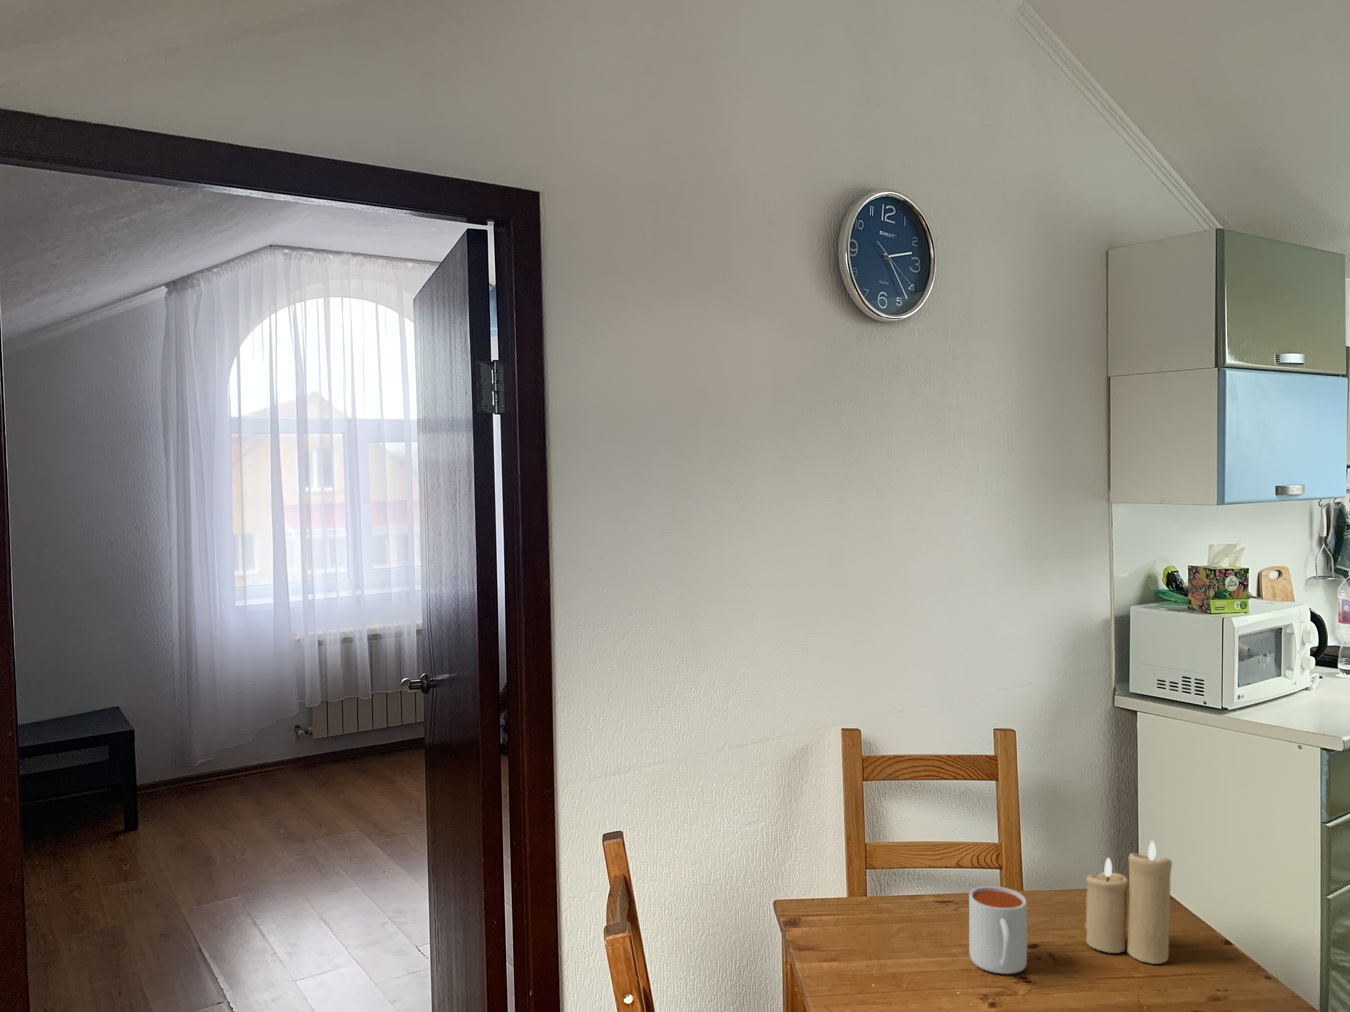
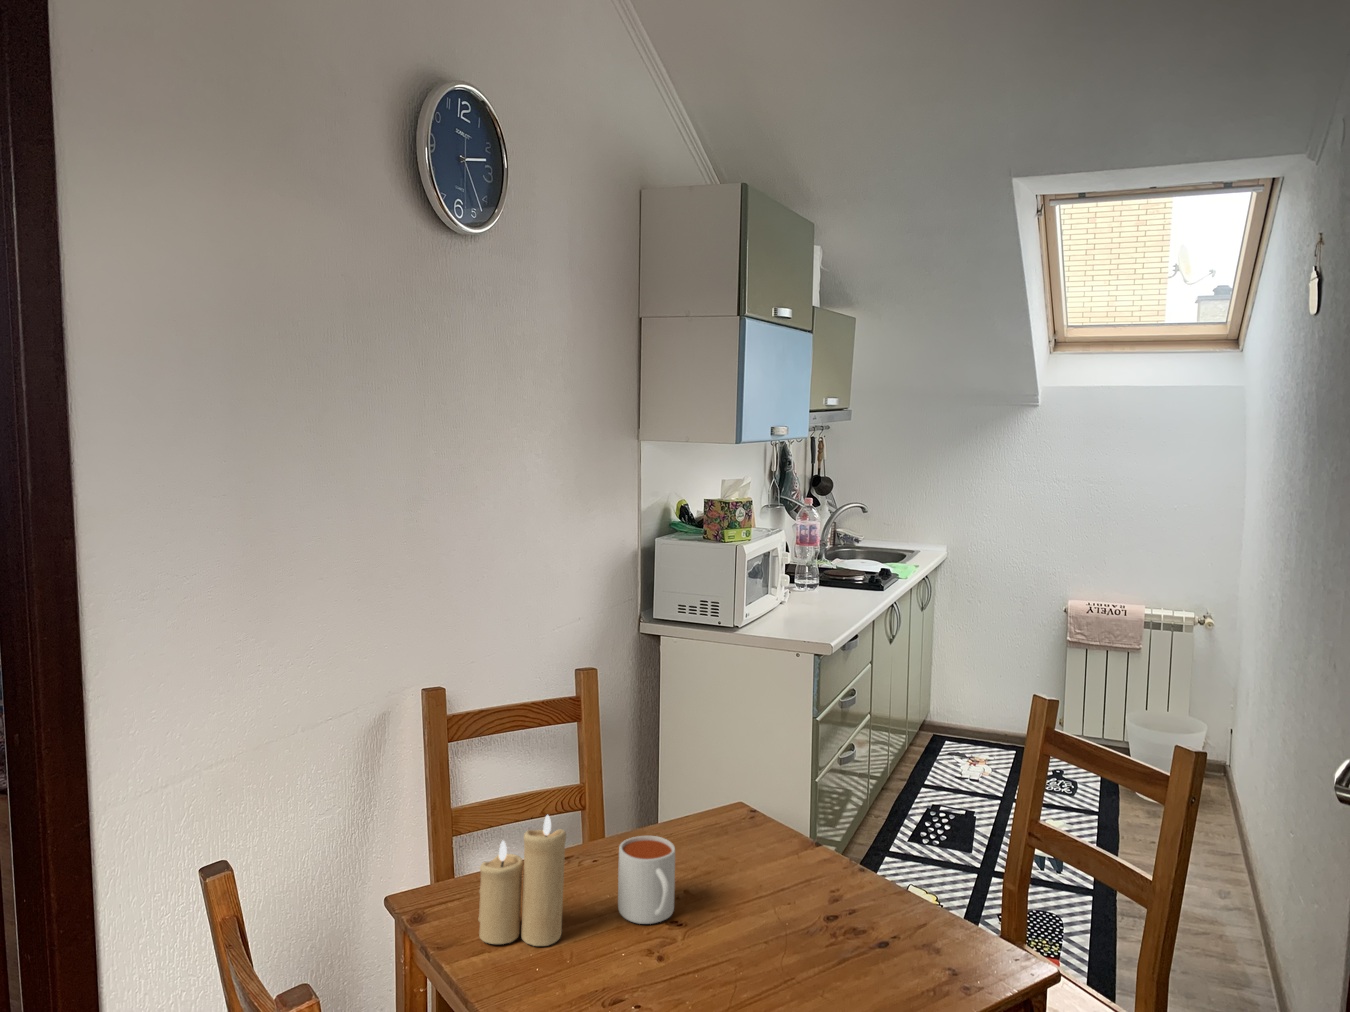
candle: present [1085,841,1172,964] -> present [478,815,566,946]

